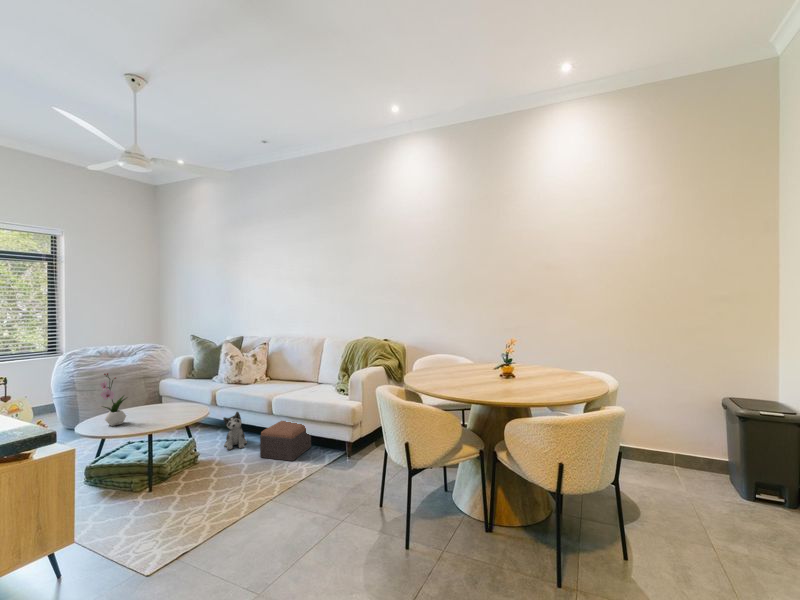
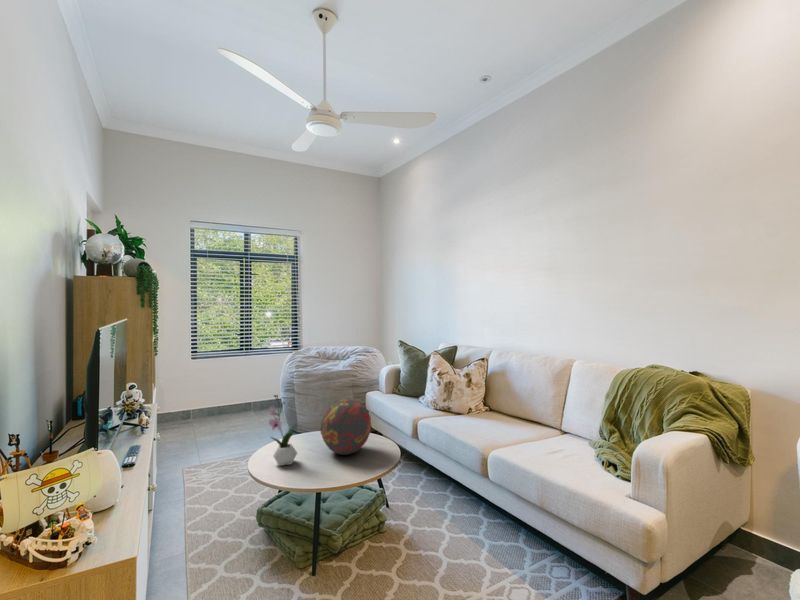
decorative orb: none [143,374,187,414] -> present [320,399,371,455]
plush toy: present [223,412,247,450] -> none [421,461,454,517]
footstool: present [260,421,311,461] -> none [468,491,552,581]

